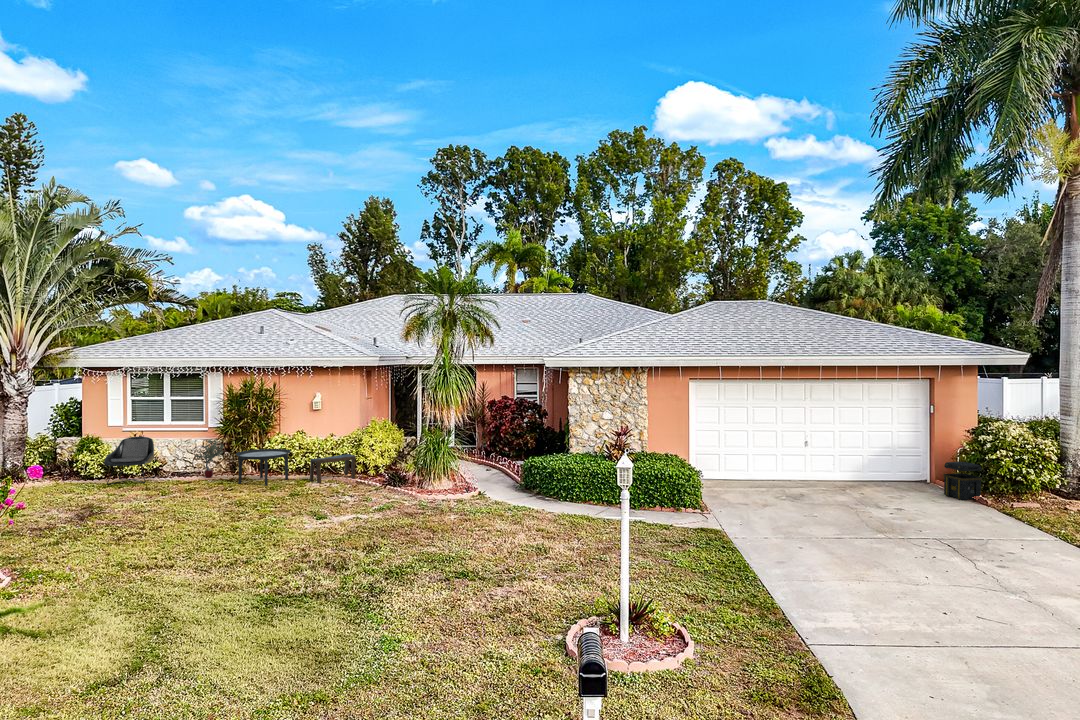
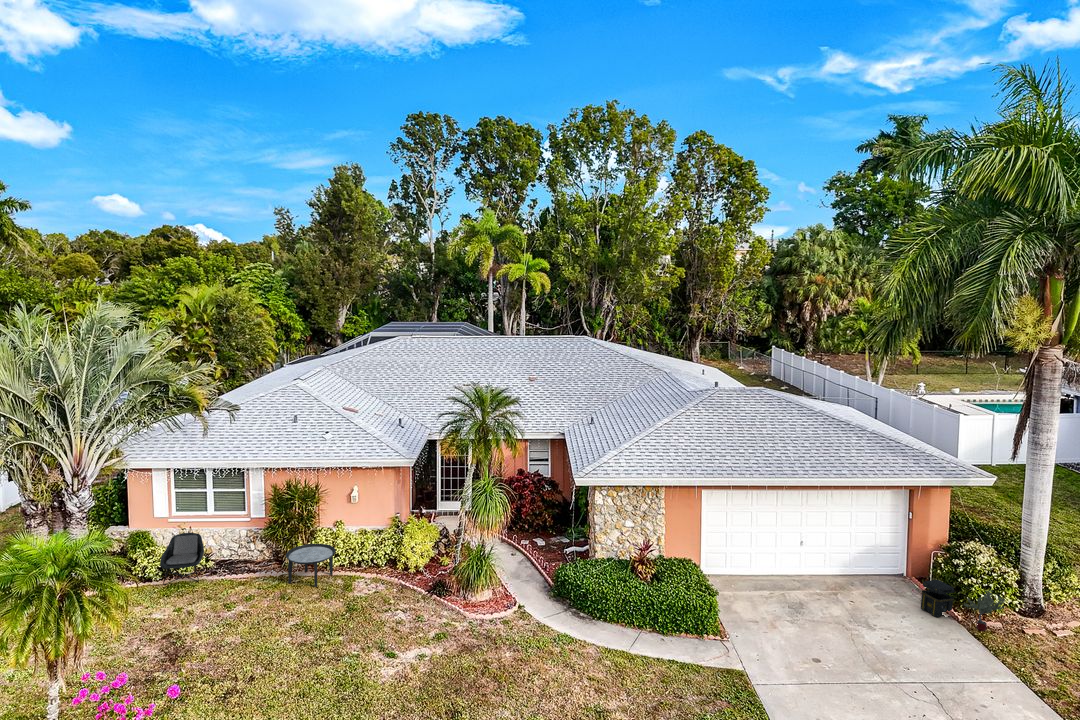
potted tree: present [195,439,223,478] -> present [964,590,1005,631]
bench: present [310,454,356,483] -> none [354,548,396,582]

